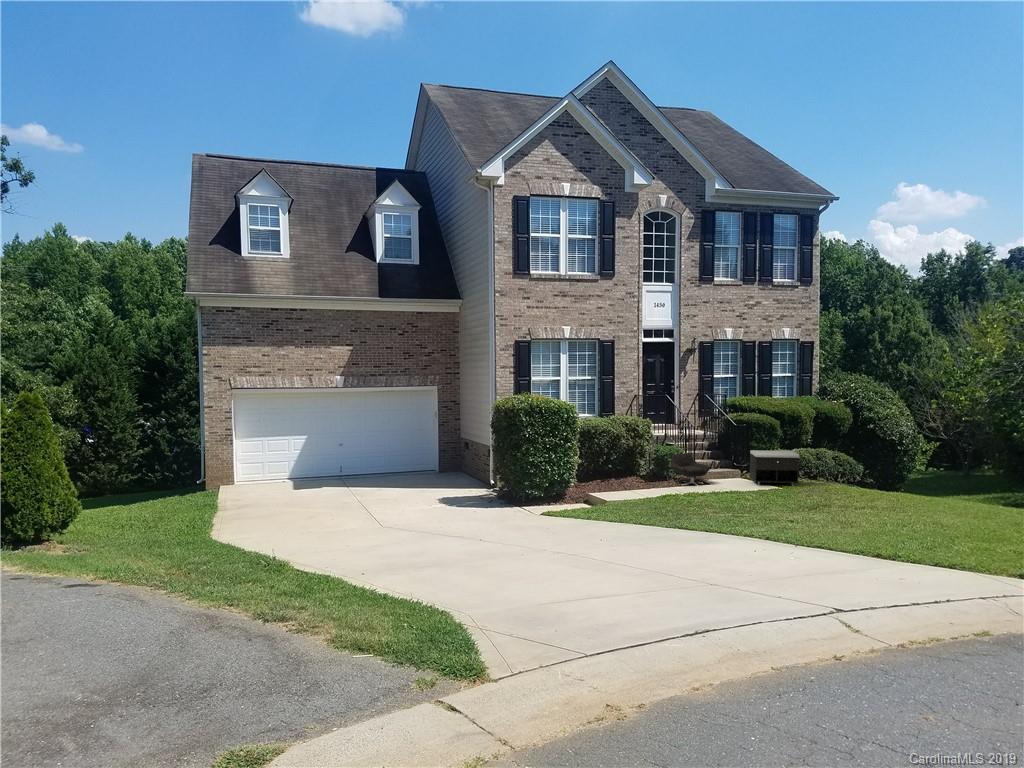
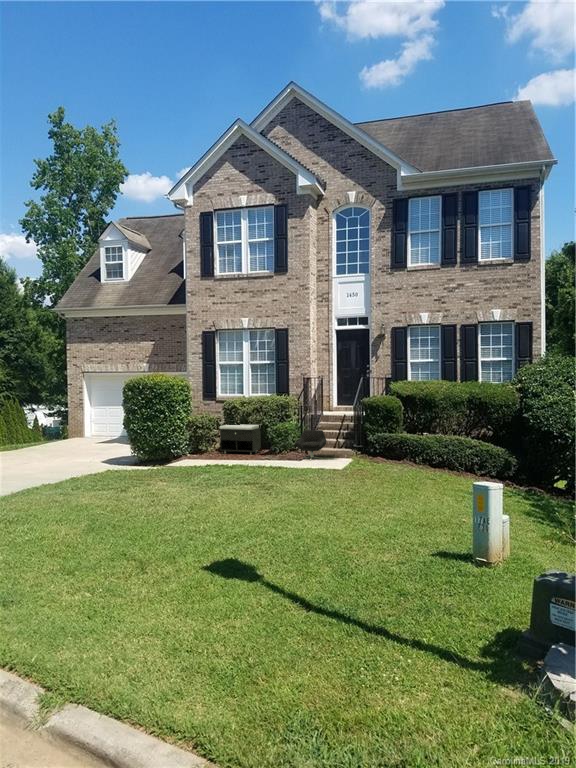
storage bench: present [750,450,800,486] -> present [219,424,261,454]

